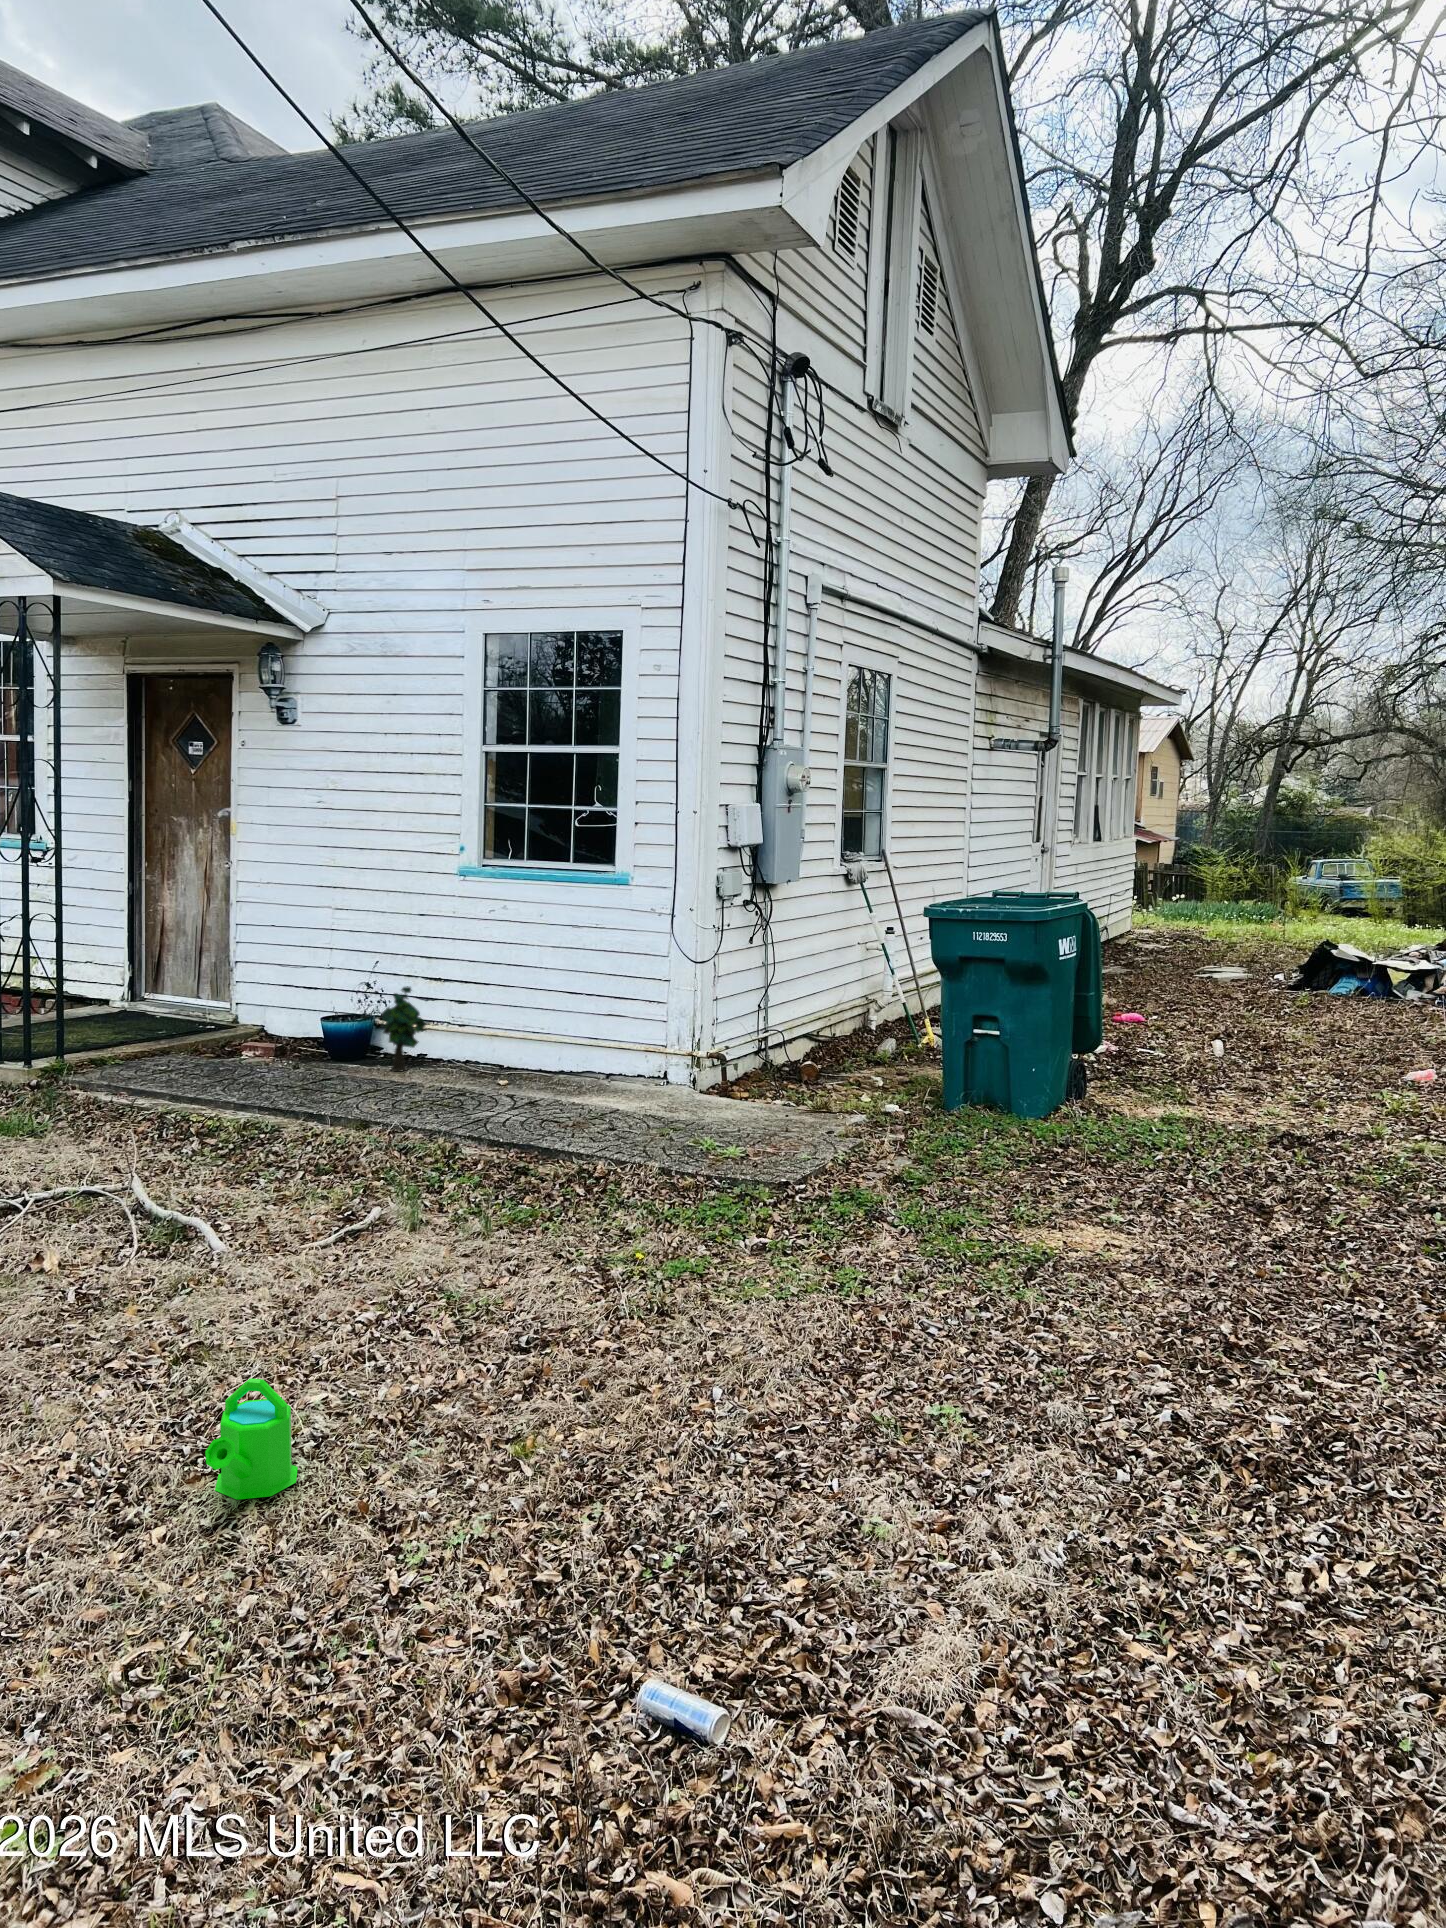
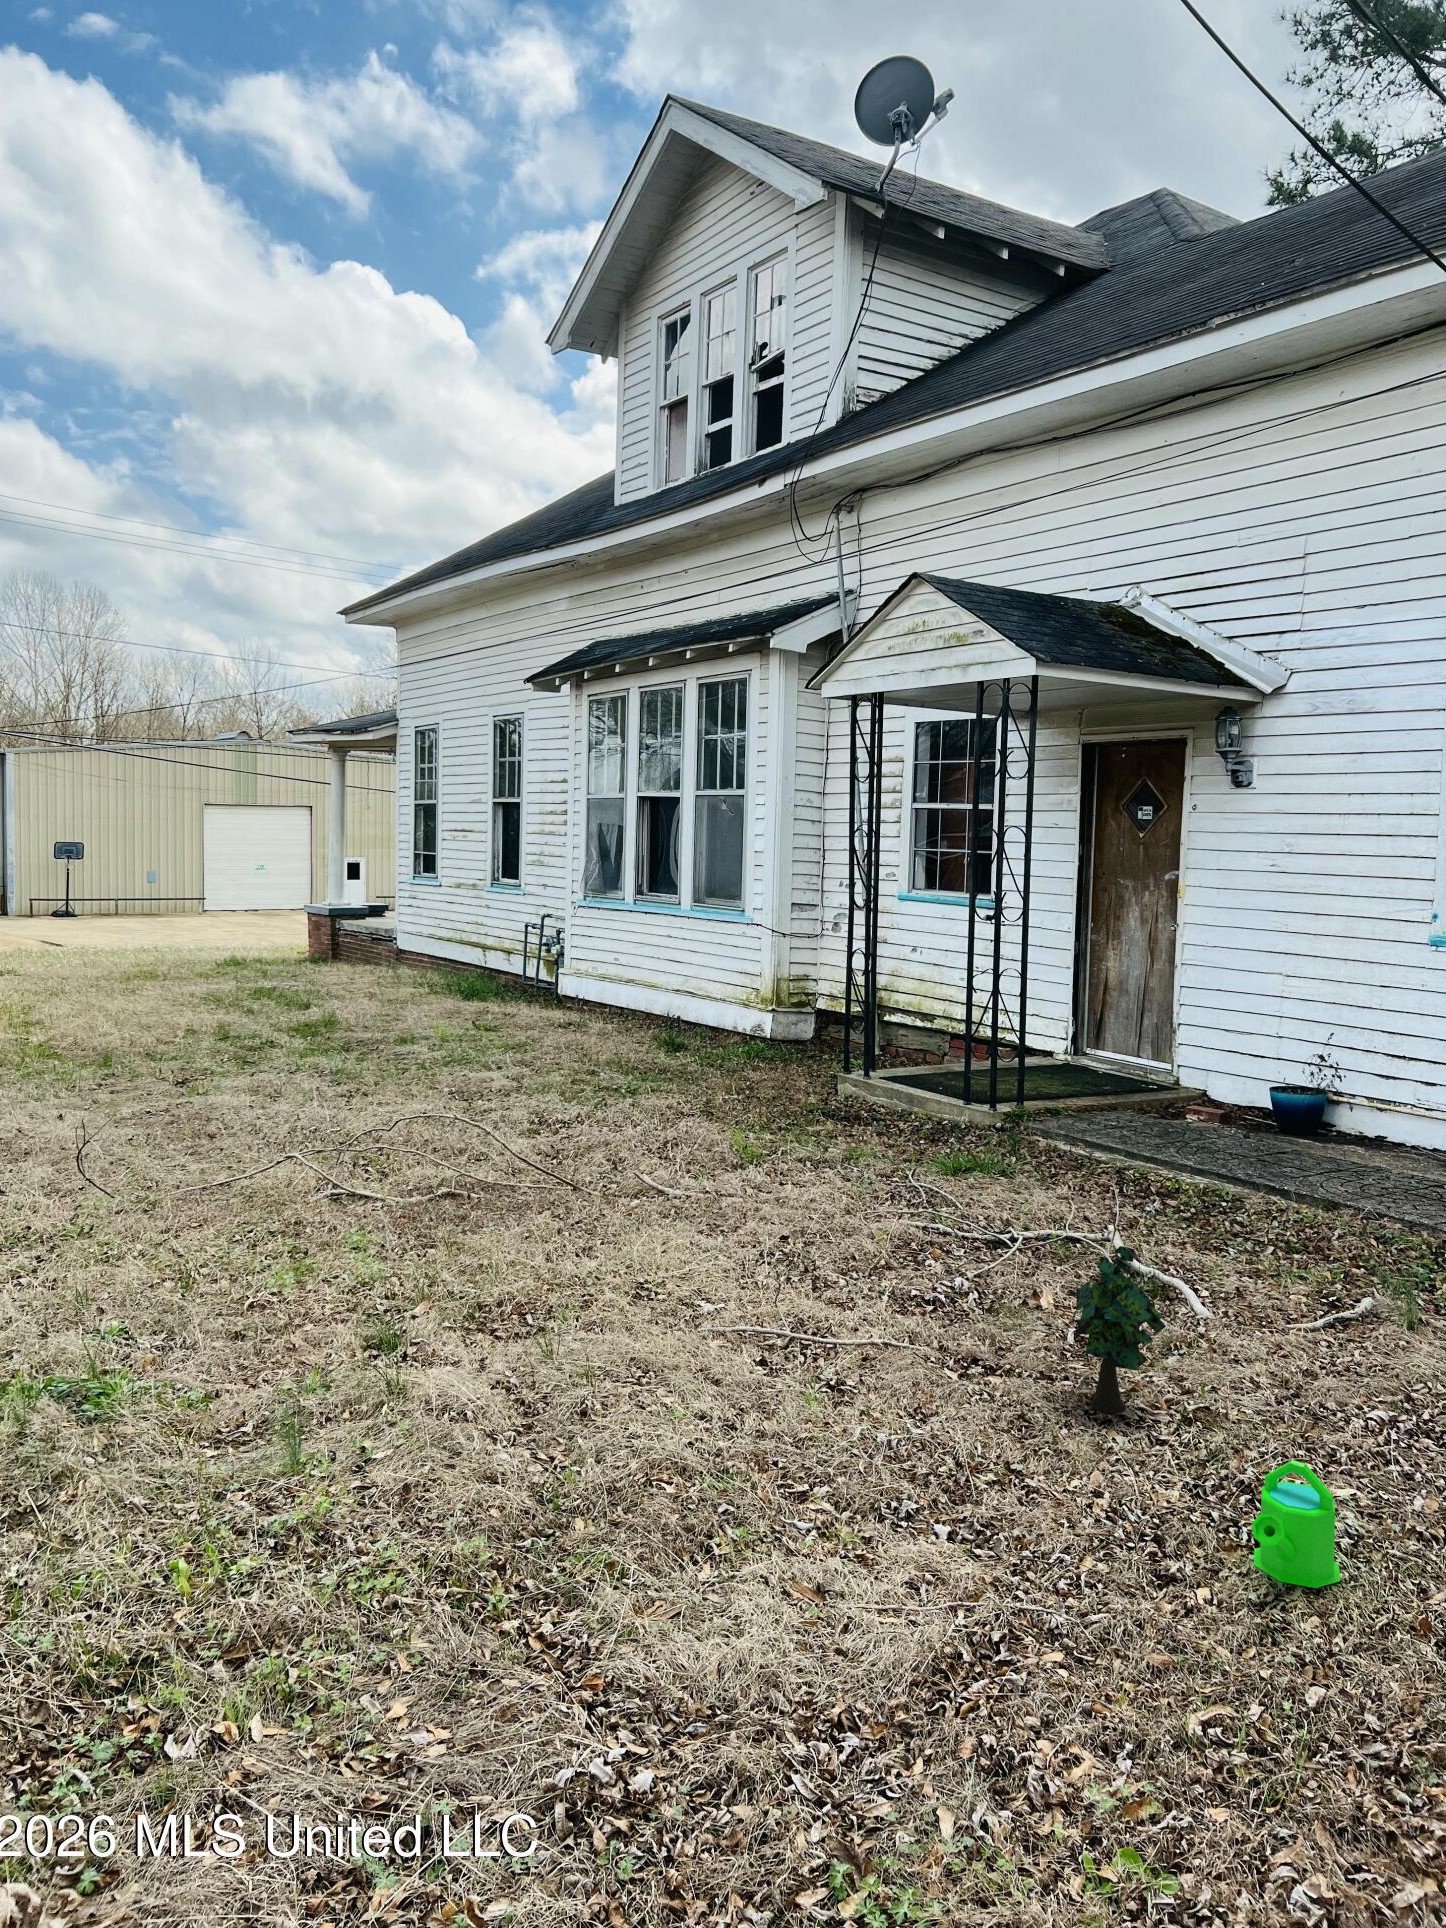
decorative plant: present [375,986,426,1072] -> present [1066,1246,1166,1413]

